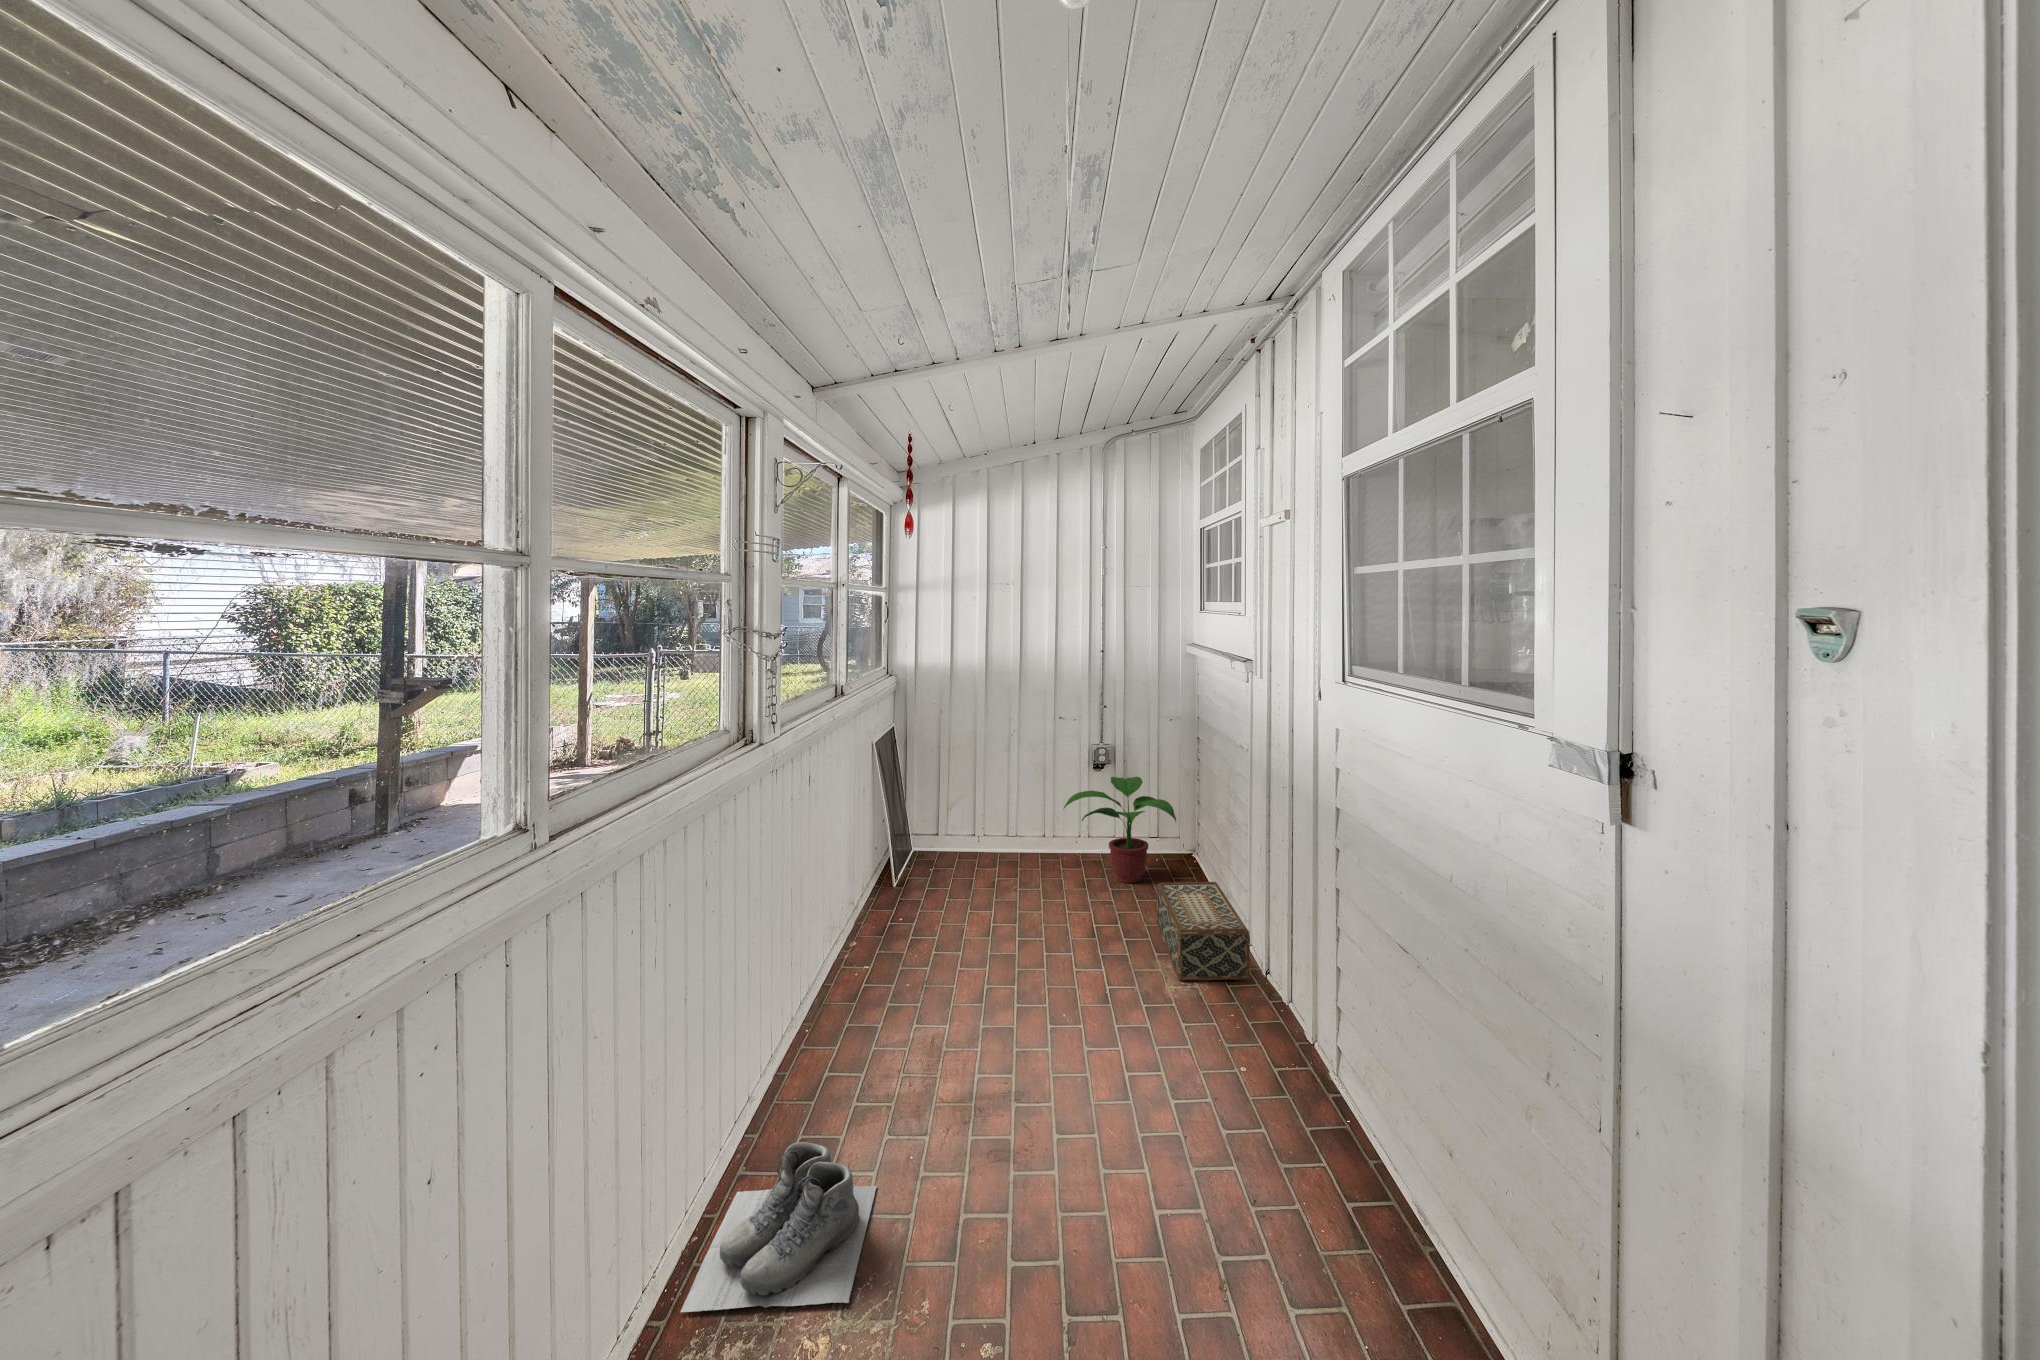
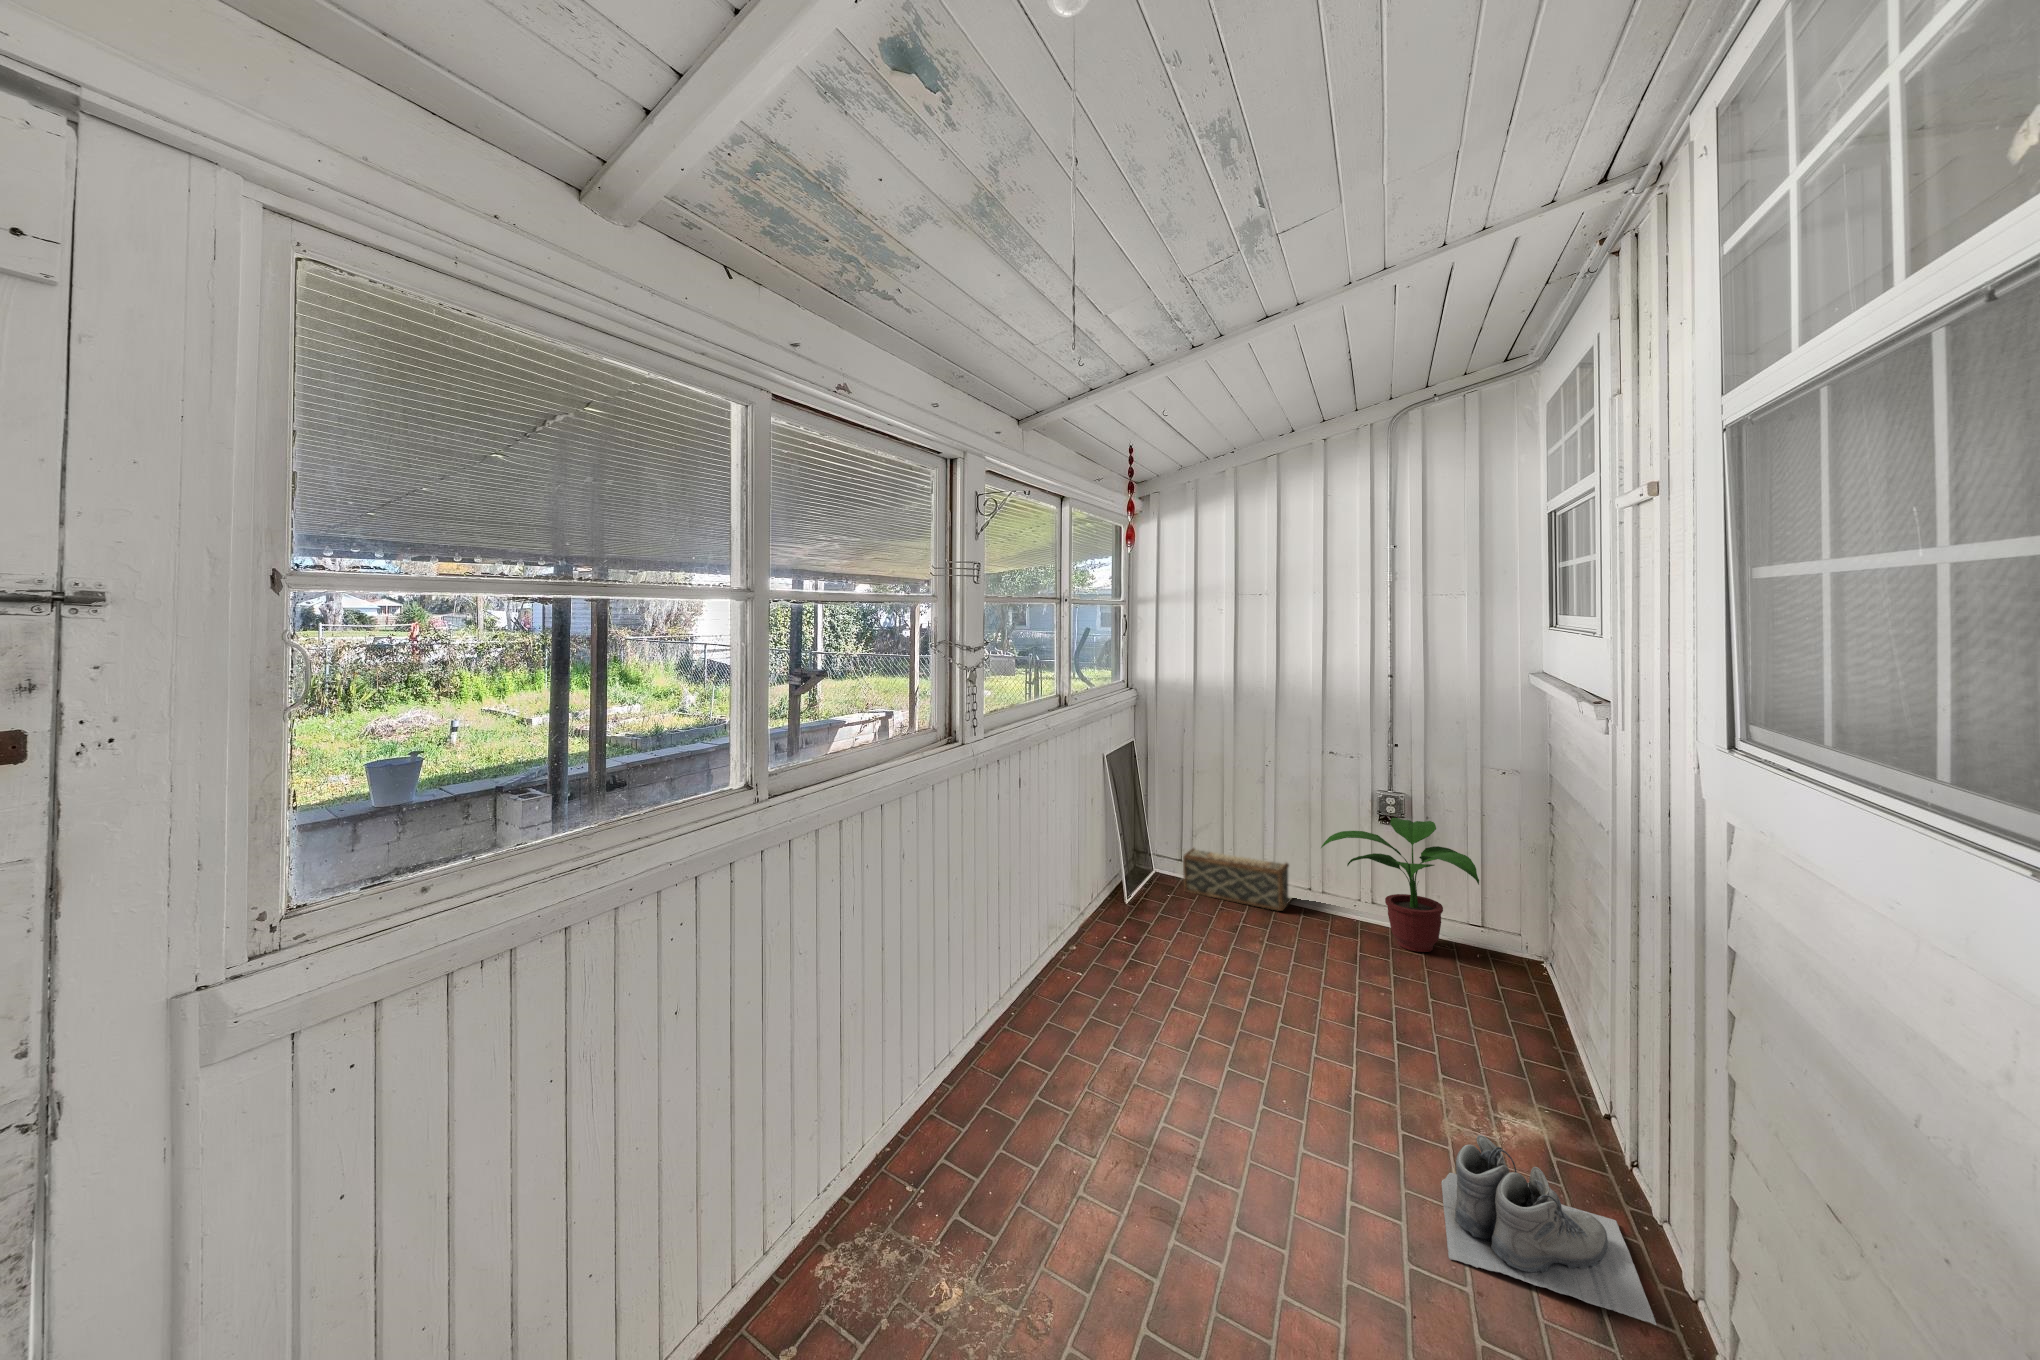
woven basket: present [1157,882,1250,981] -> present [1183,848,1292,911]
boots: present [680,1142,876,1312] -> present [1441,1135,1656,1325]

